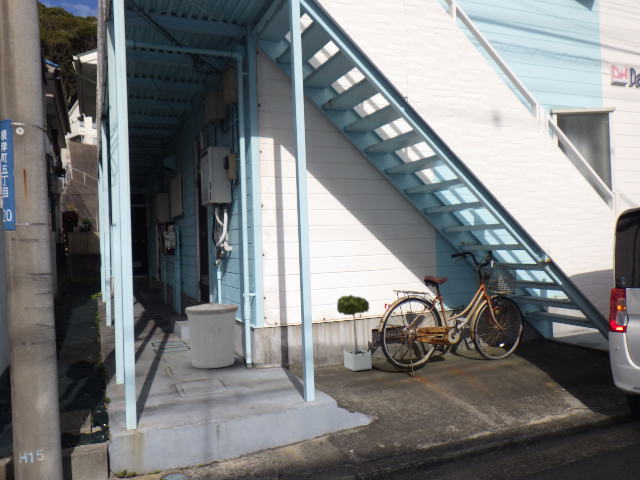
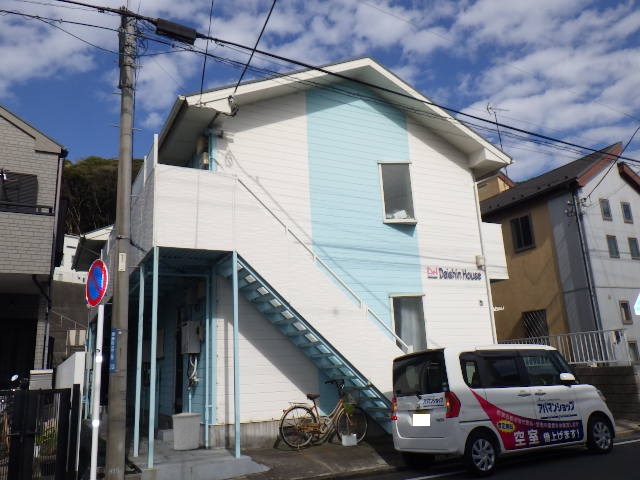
potted tree: present [337,295,372,371] -> present [342,403,357,446]

